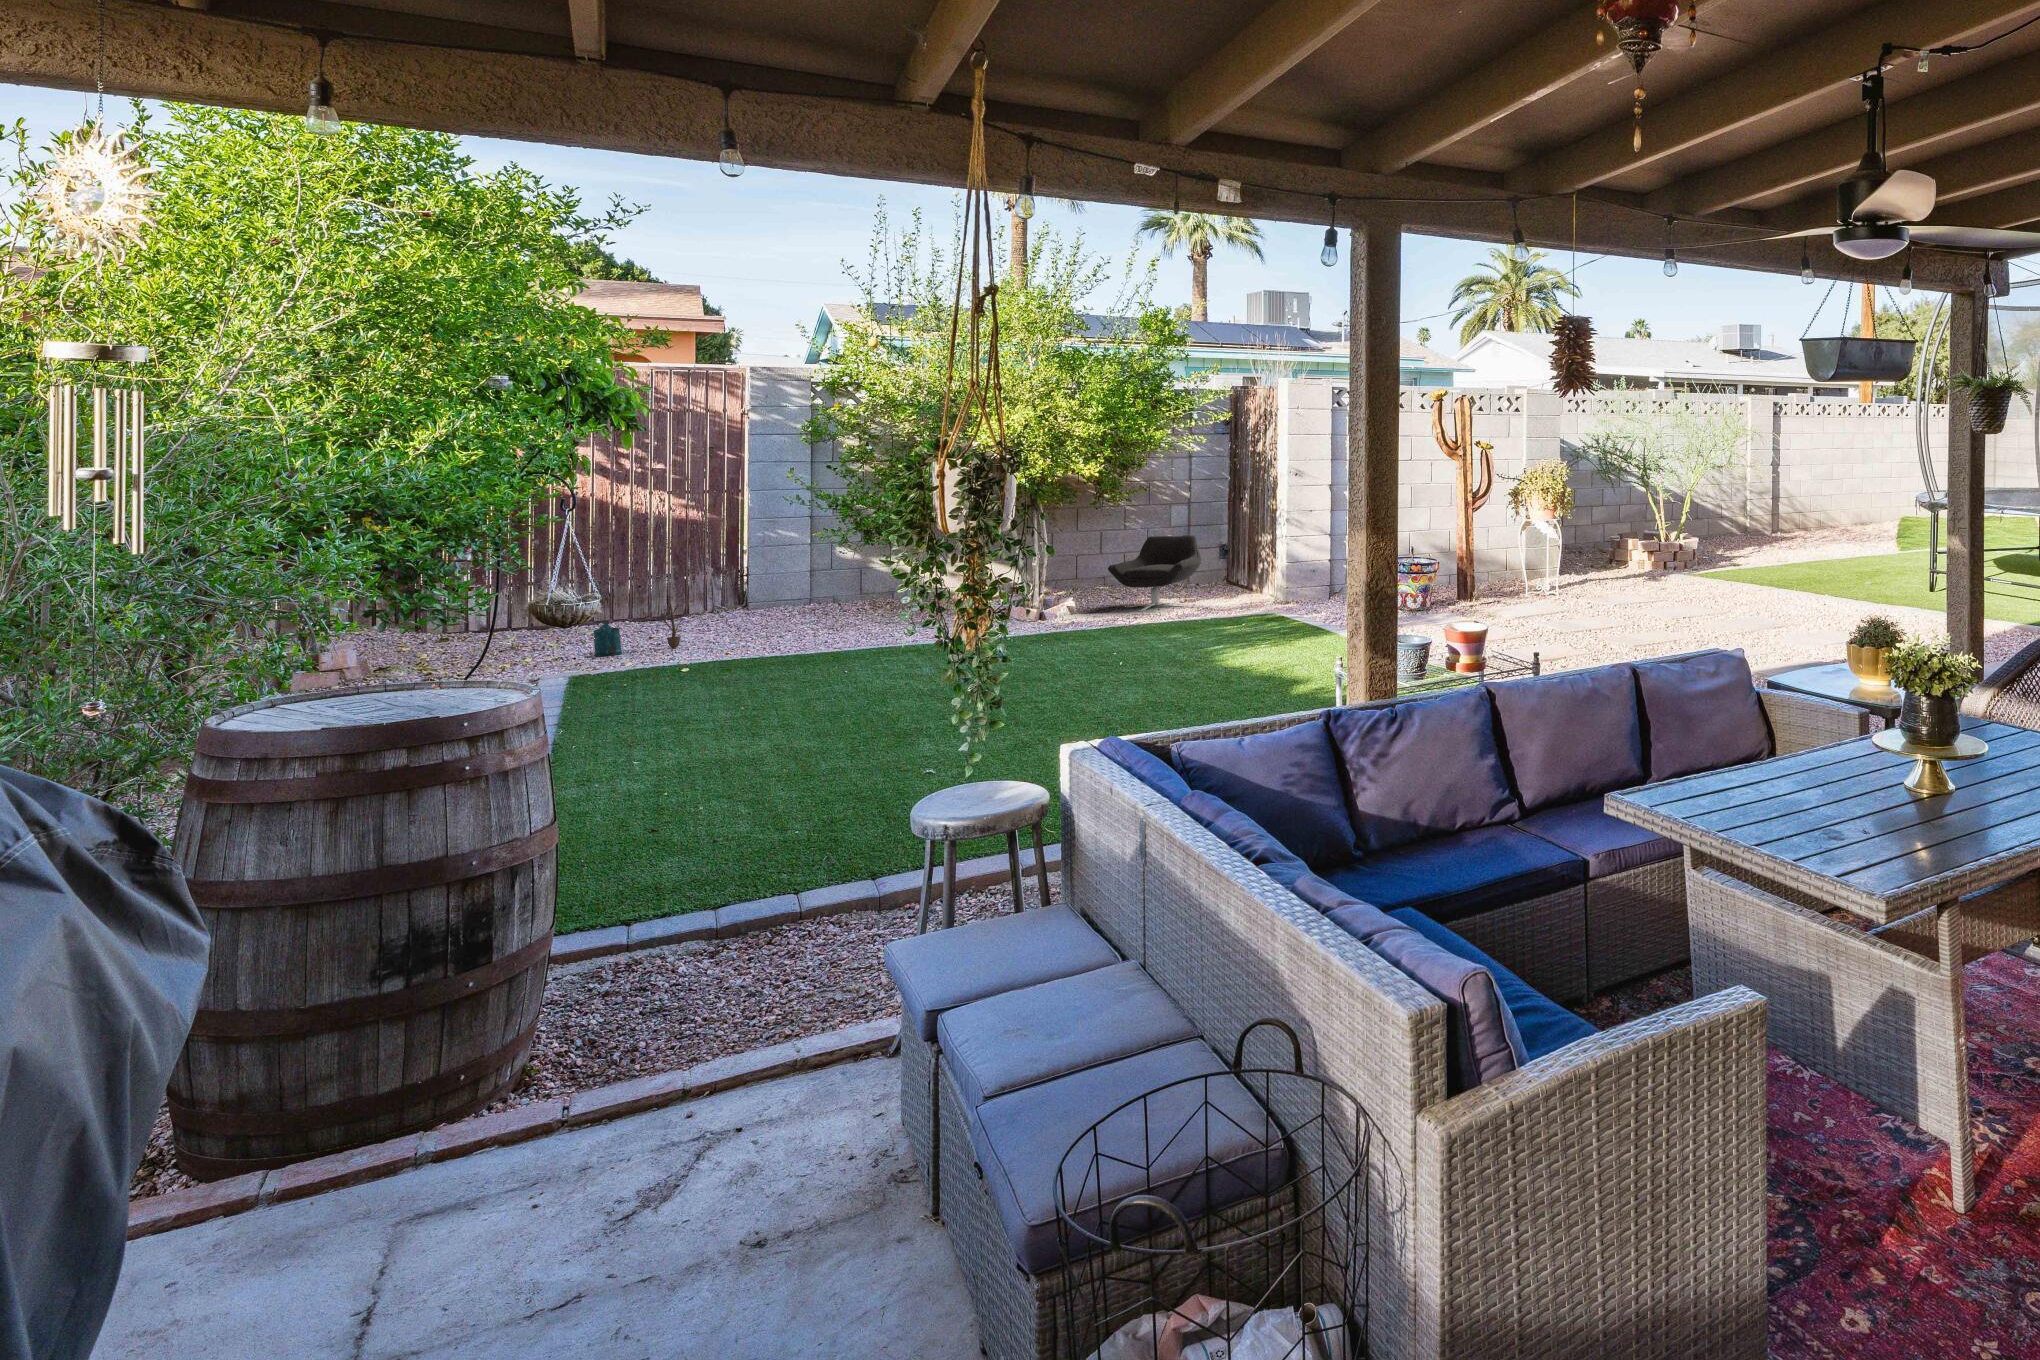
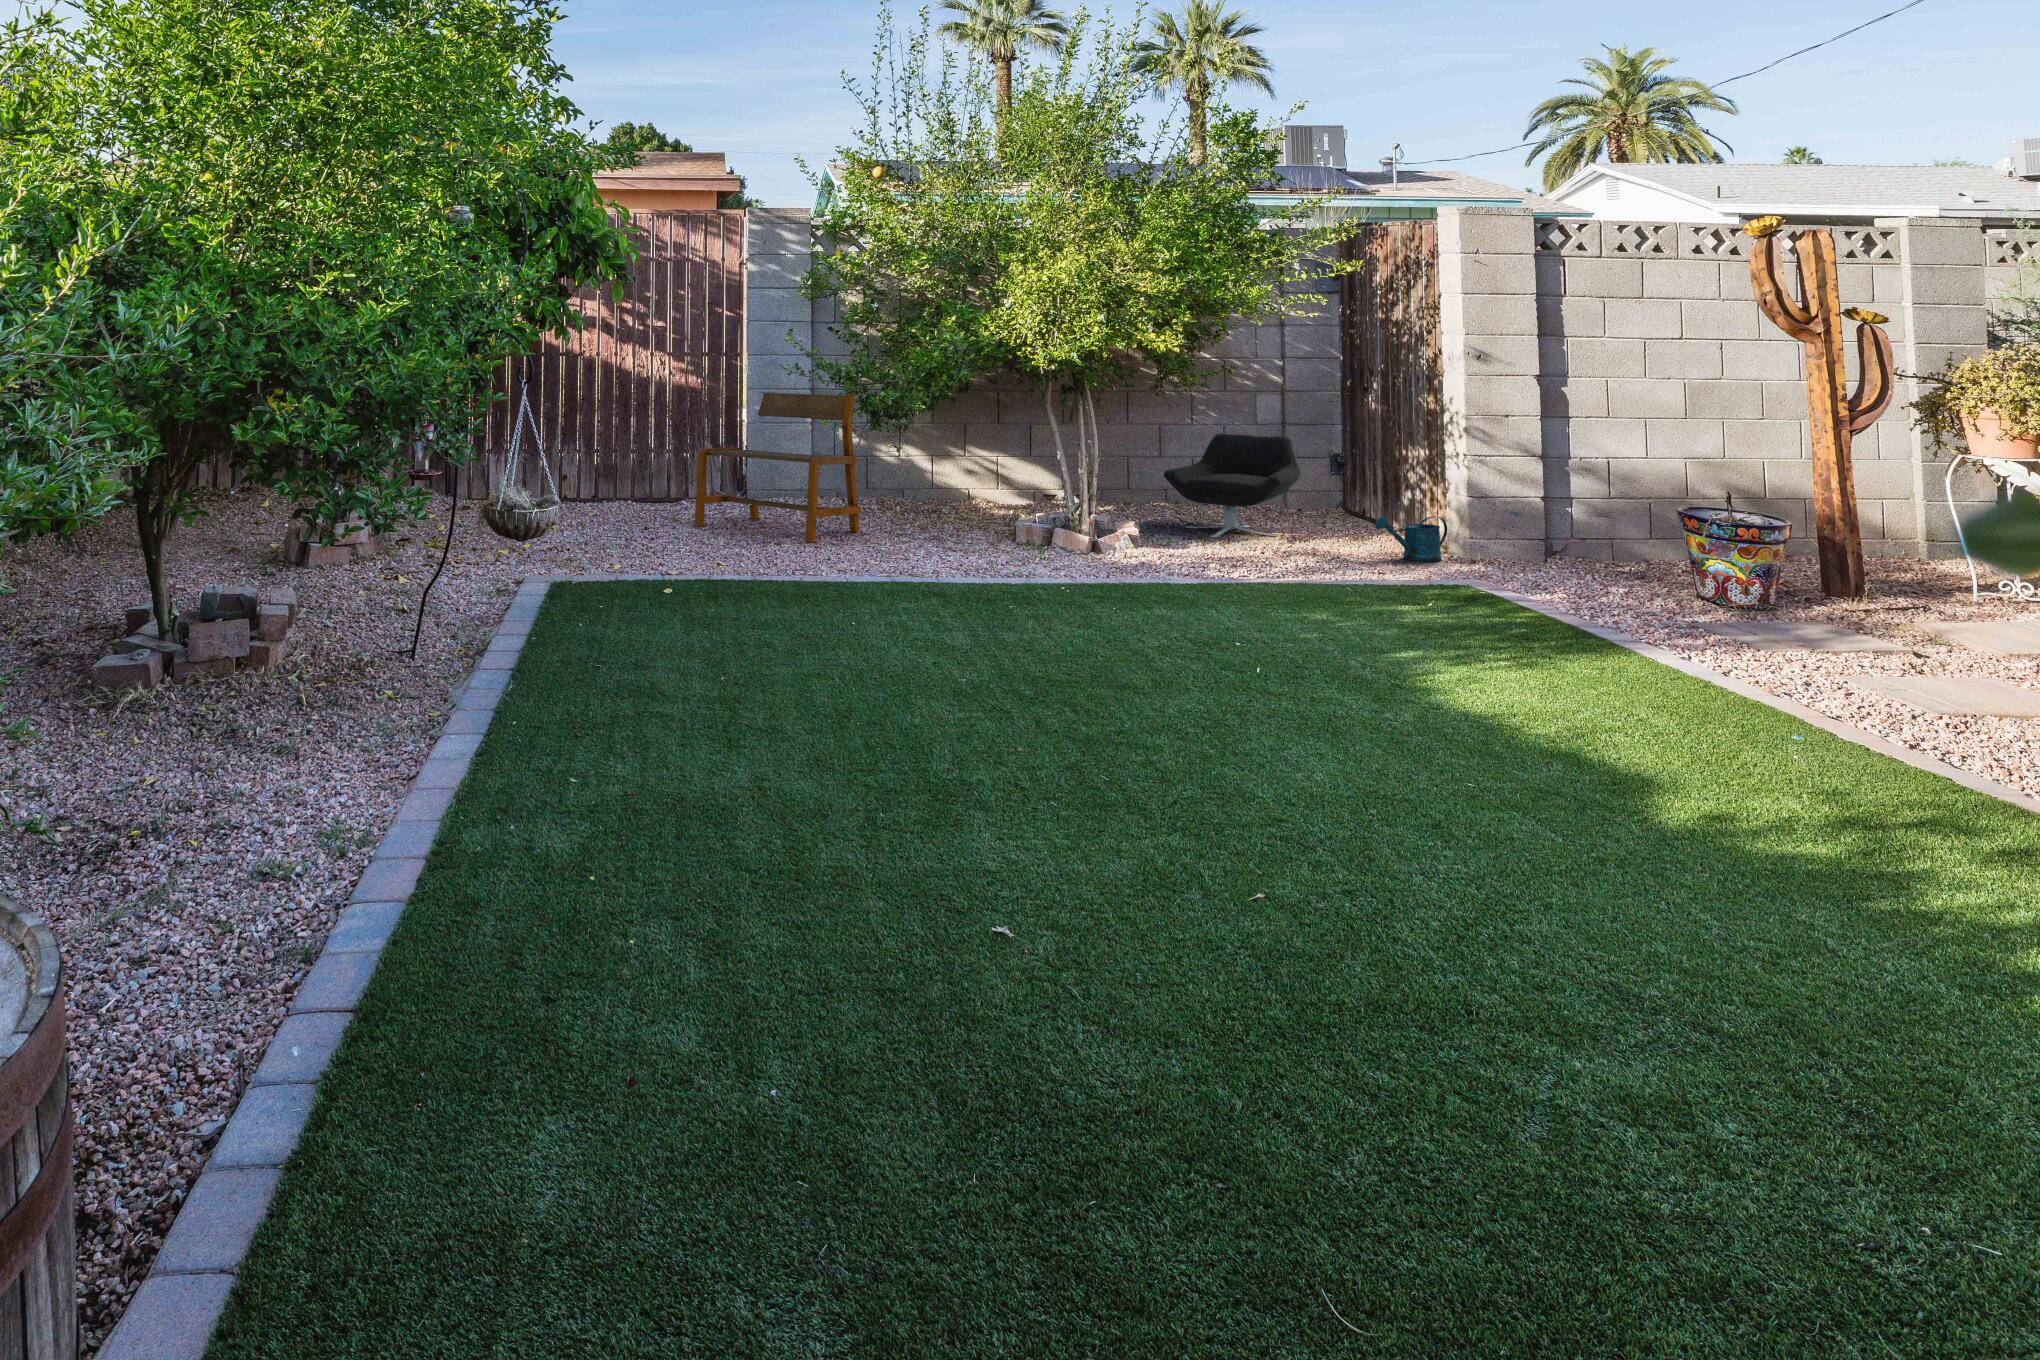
bench: none [704,520,863,646] -> present [695,393,861,543]
decorative plant: present [653,603,689,648] -> none [645,475,681,524]
watering can: present [593,621,622,656] -> present [1375,516,1447,561]

